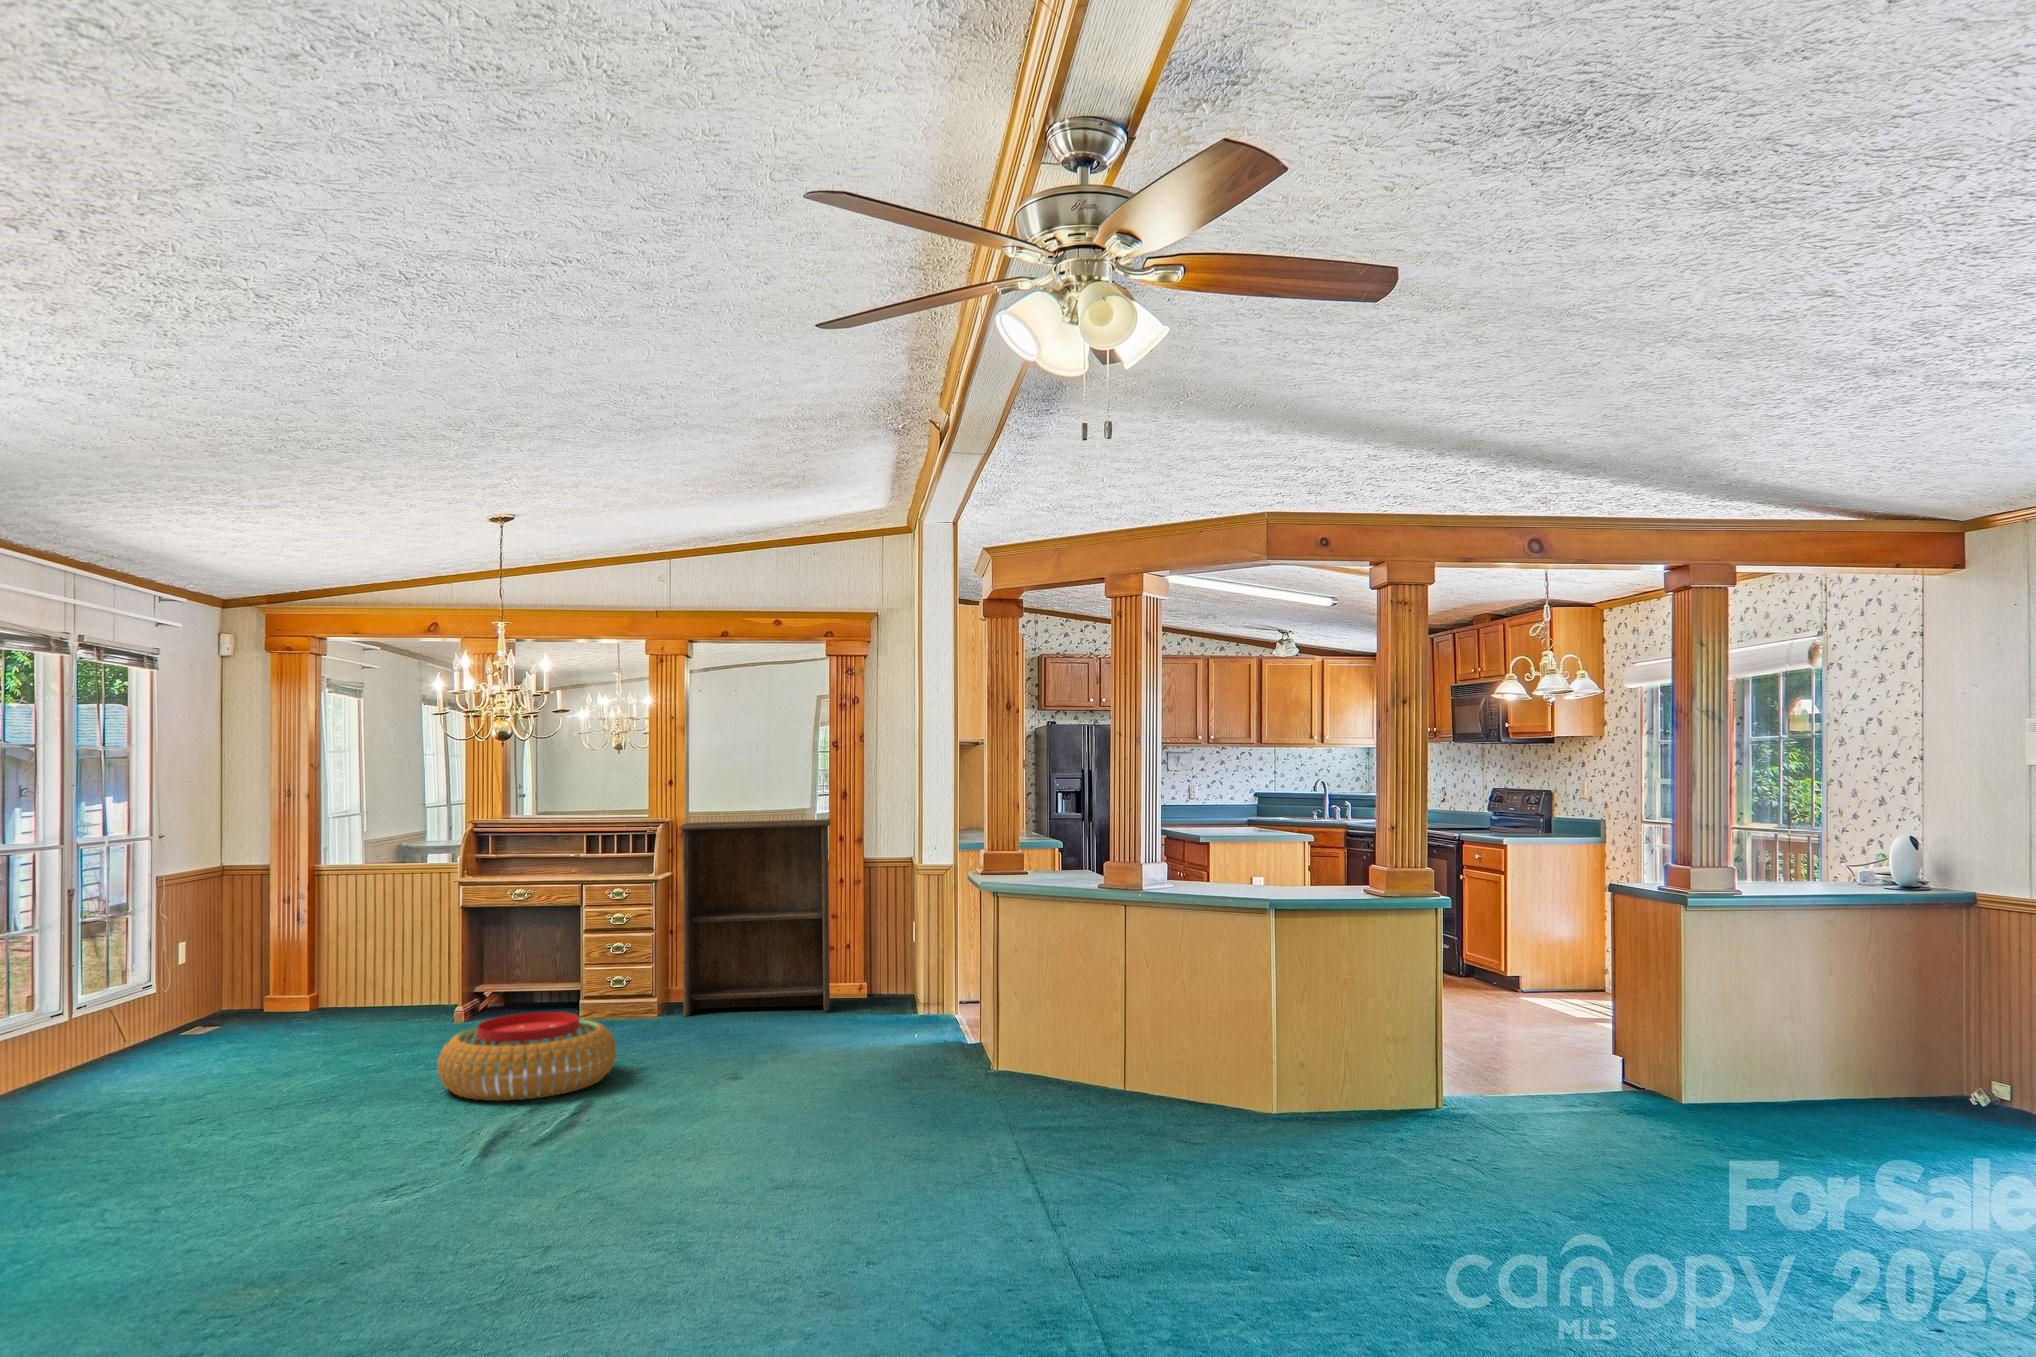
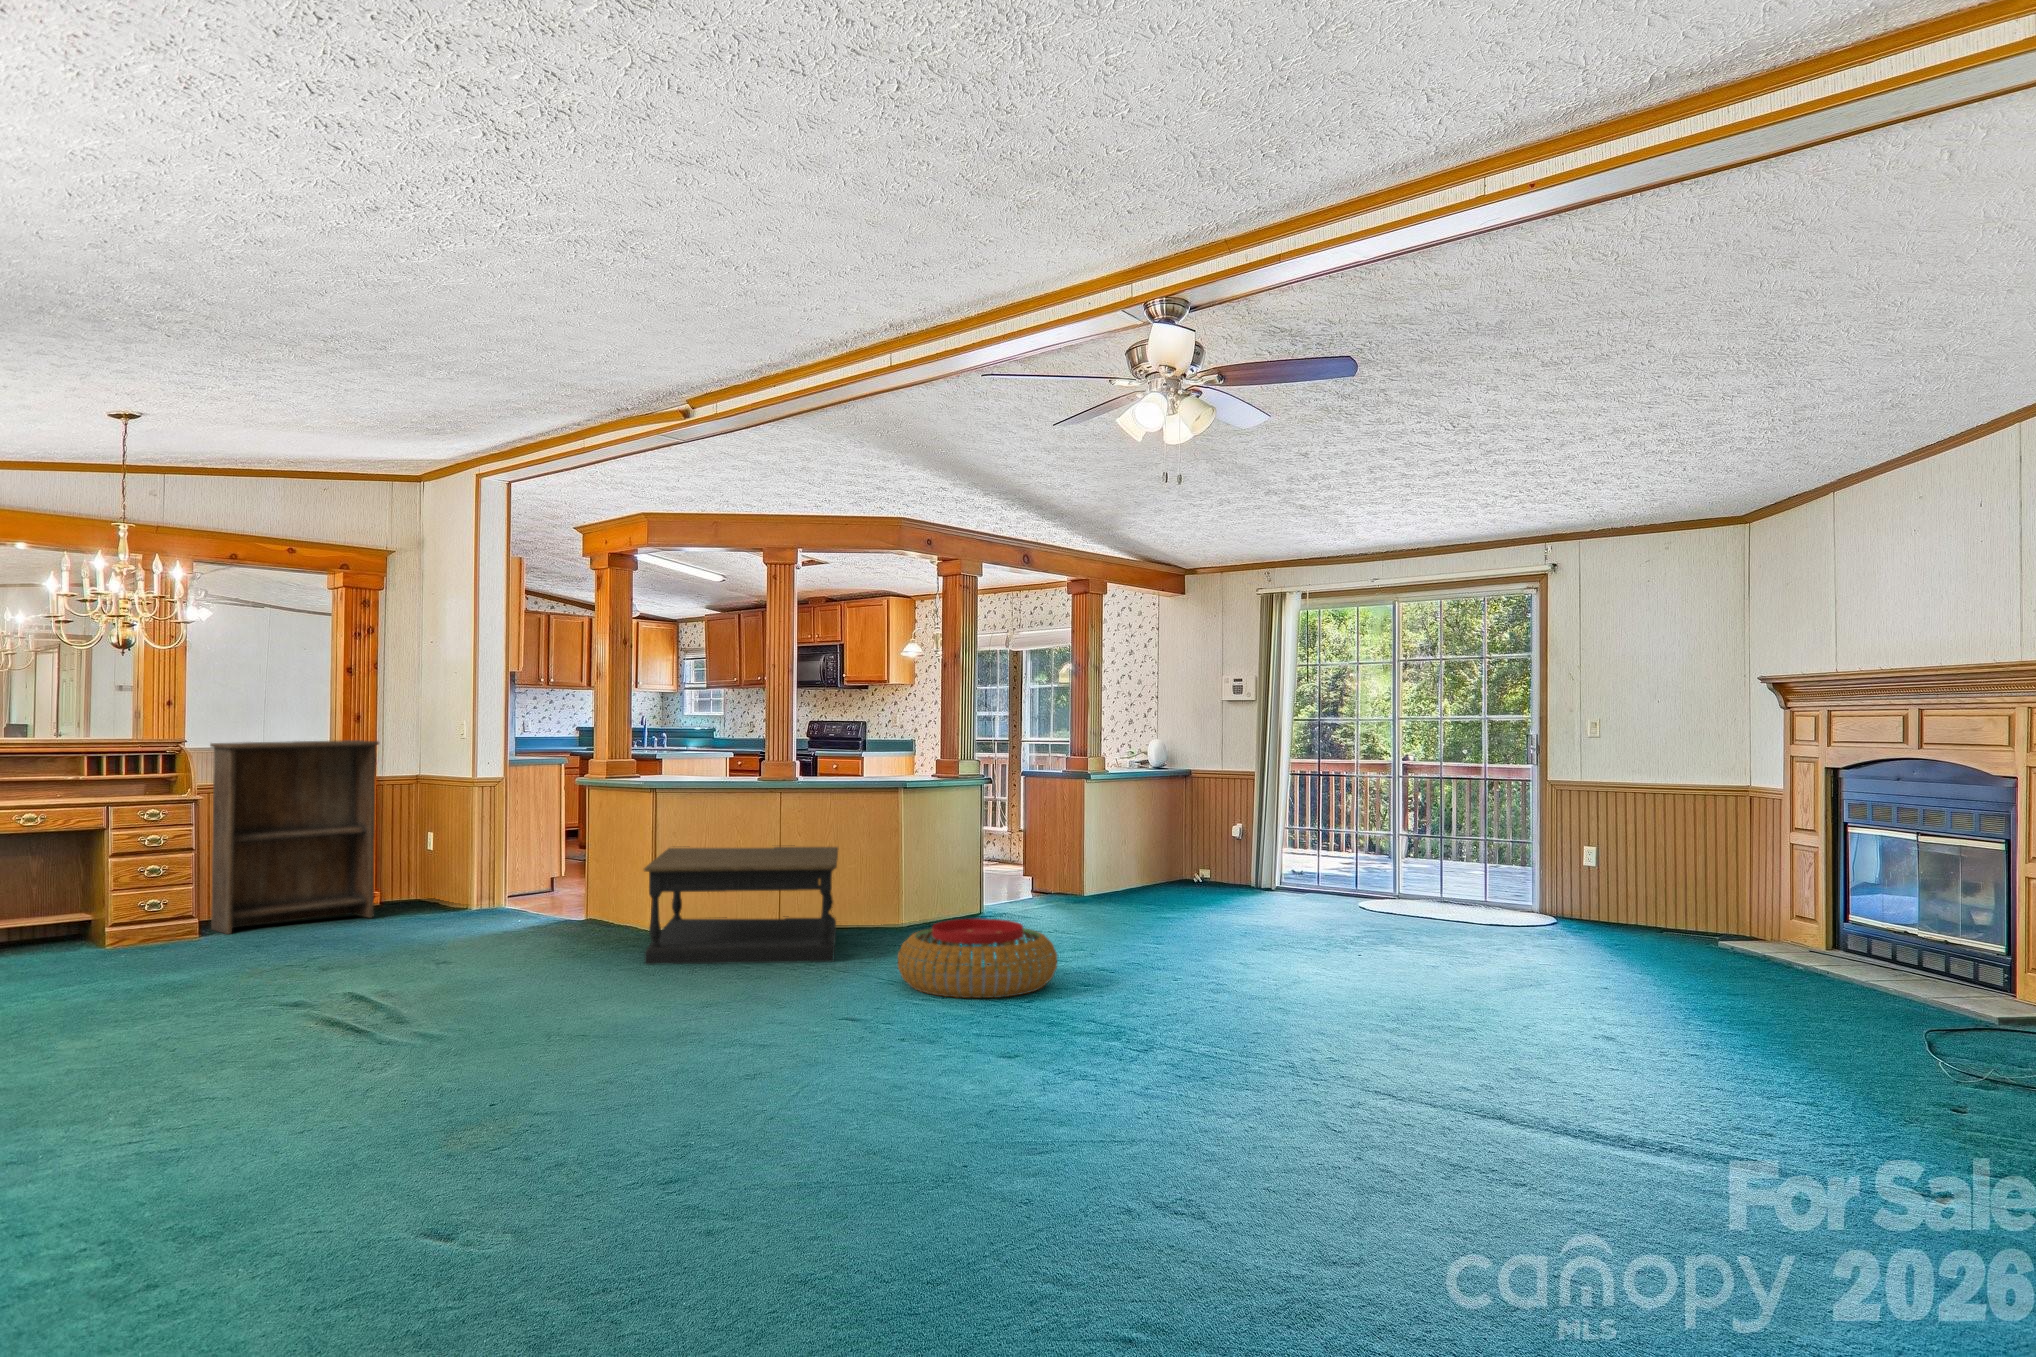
coffee table: none [879,968,1209,1169] -> present [644,845,838,965]
pouf: present [437,1012,617,1101] -> present [898,918,1057,998]

